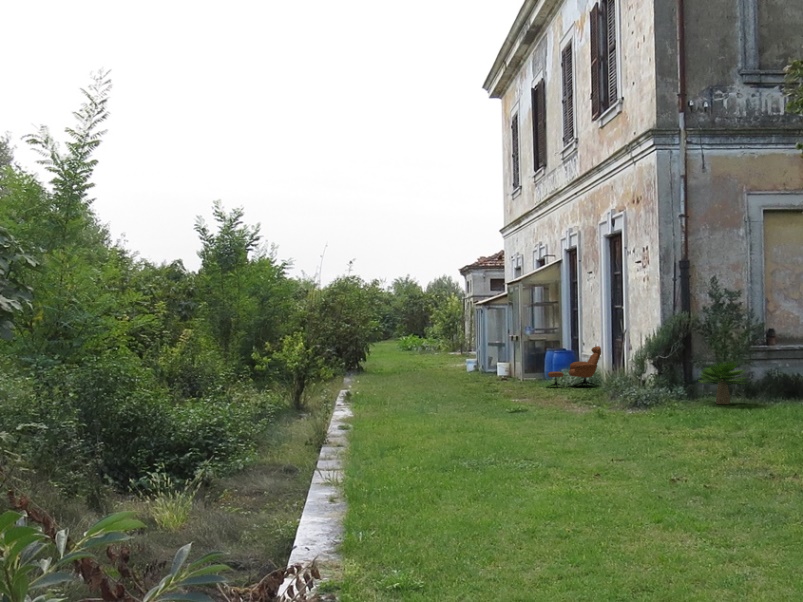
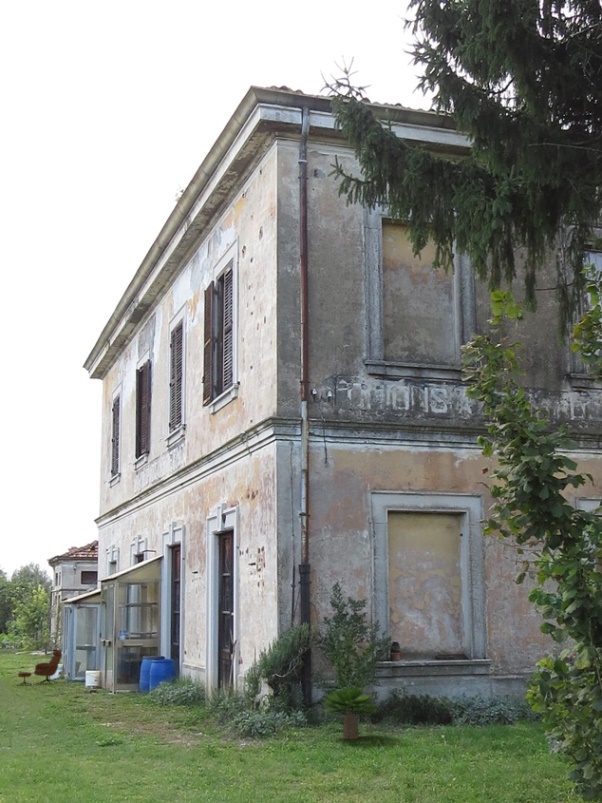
lounge chair: present [548,346,601,387] -> present [18,650,62,684]

